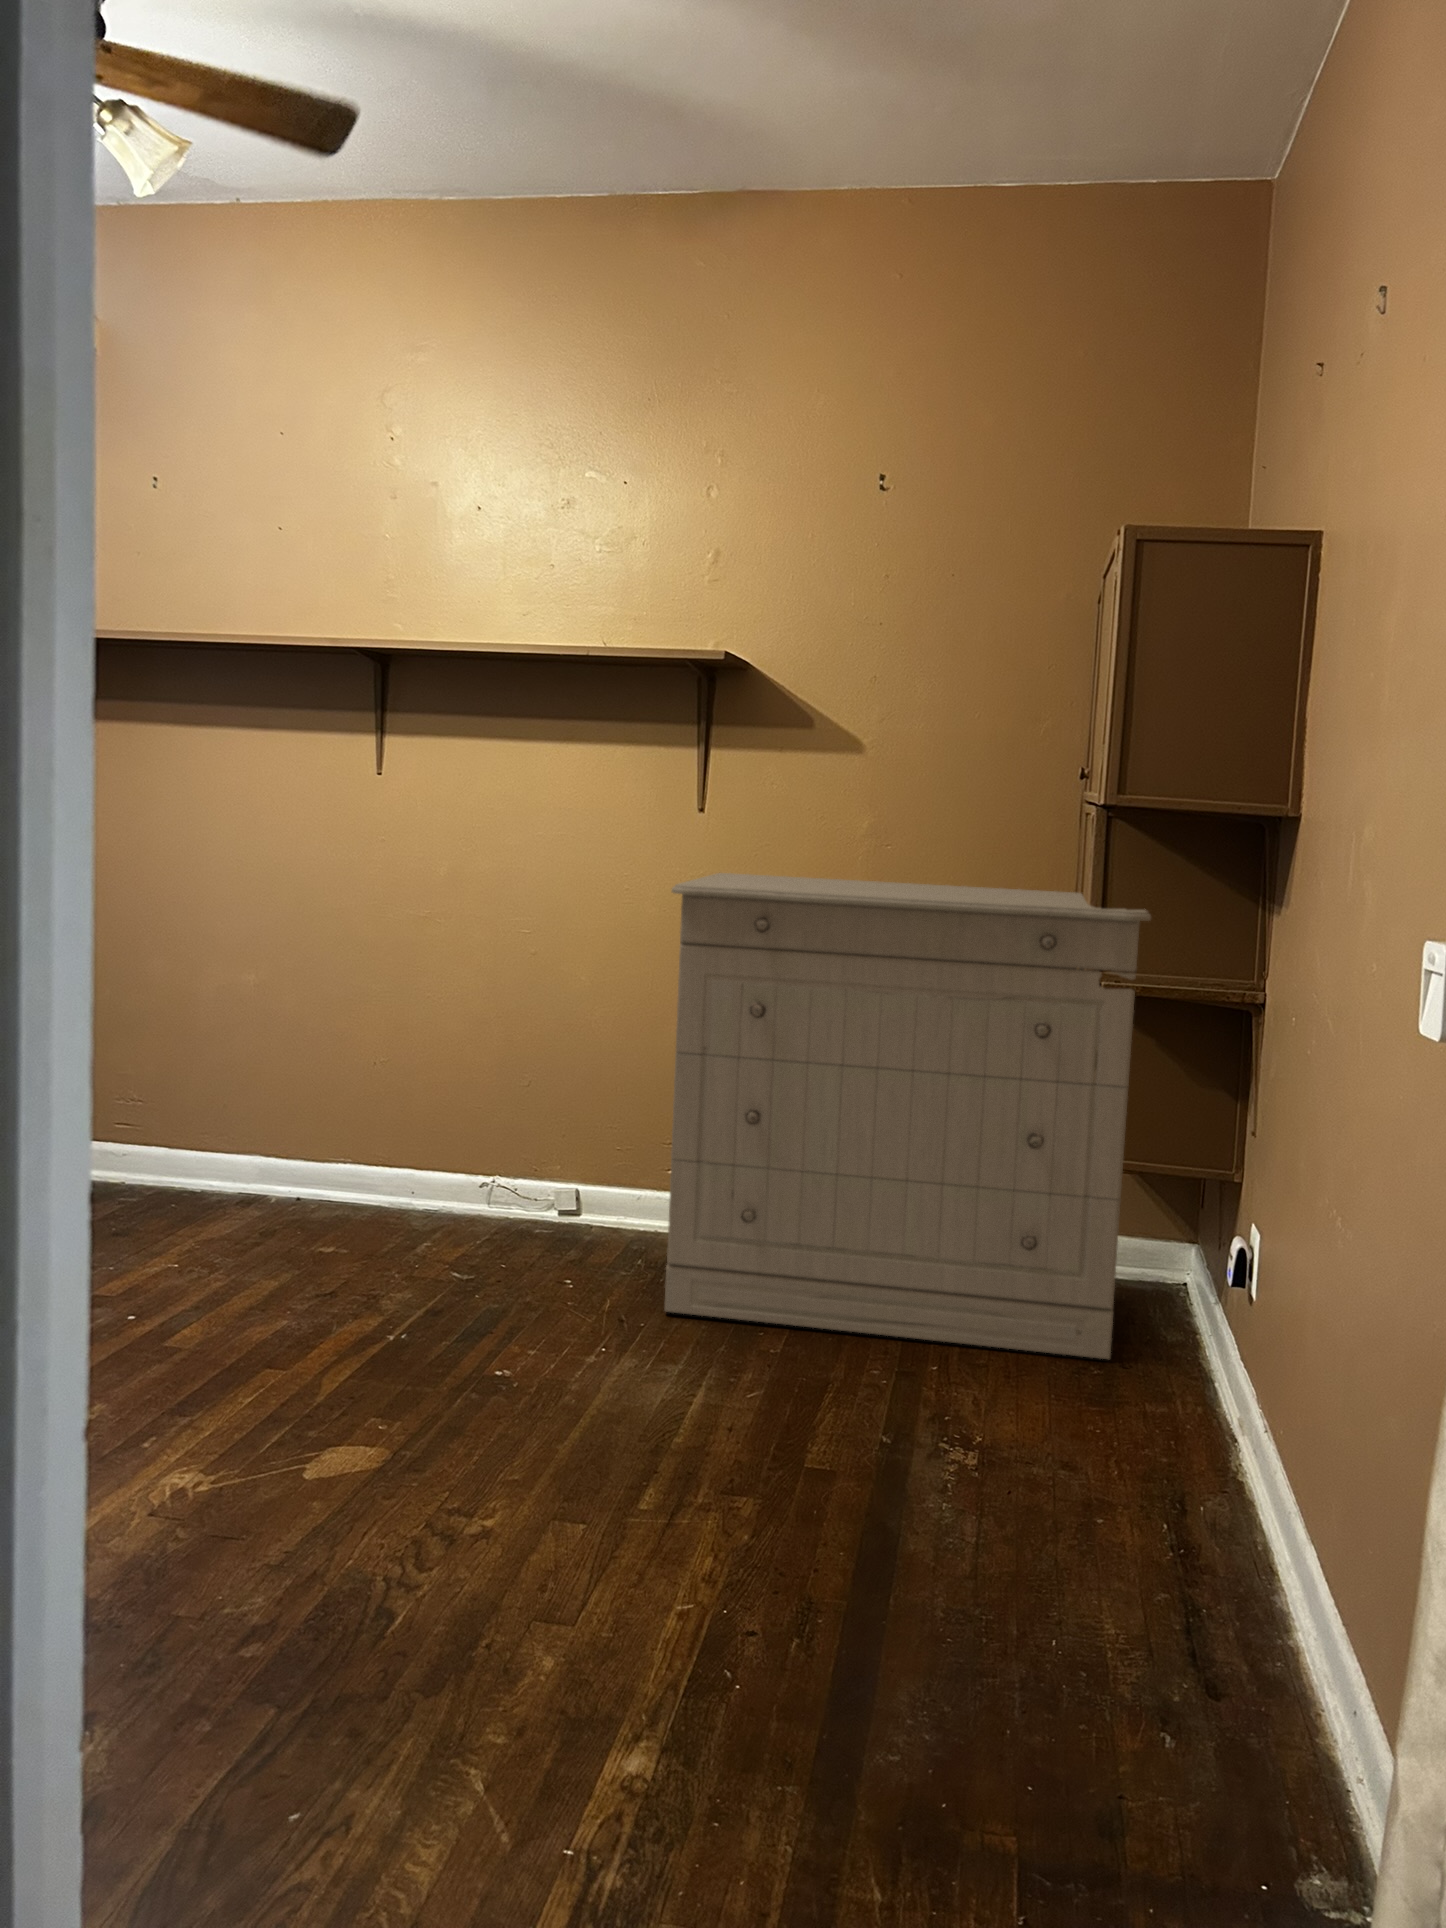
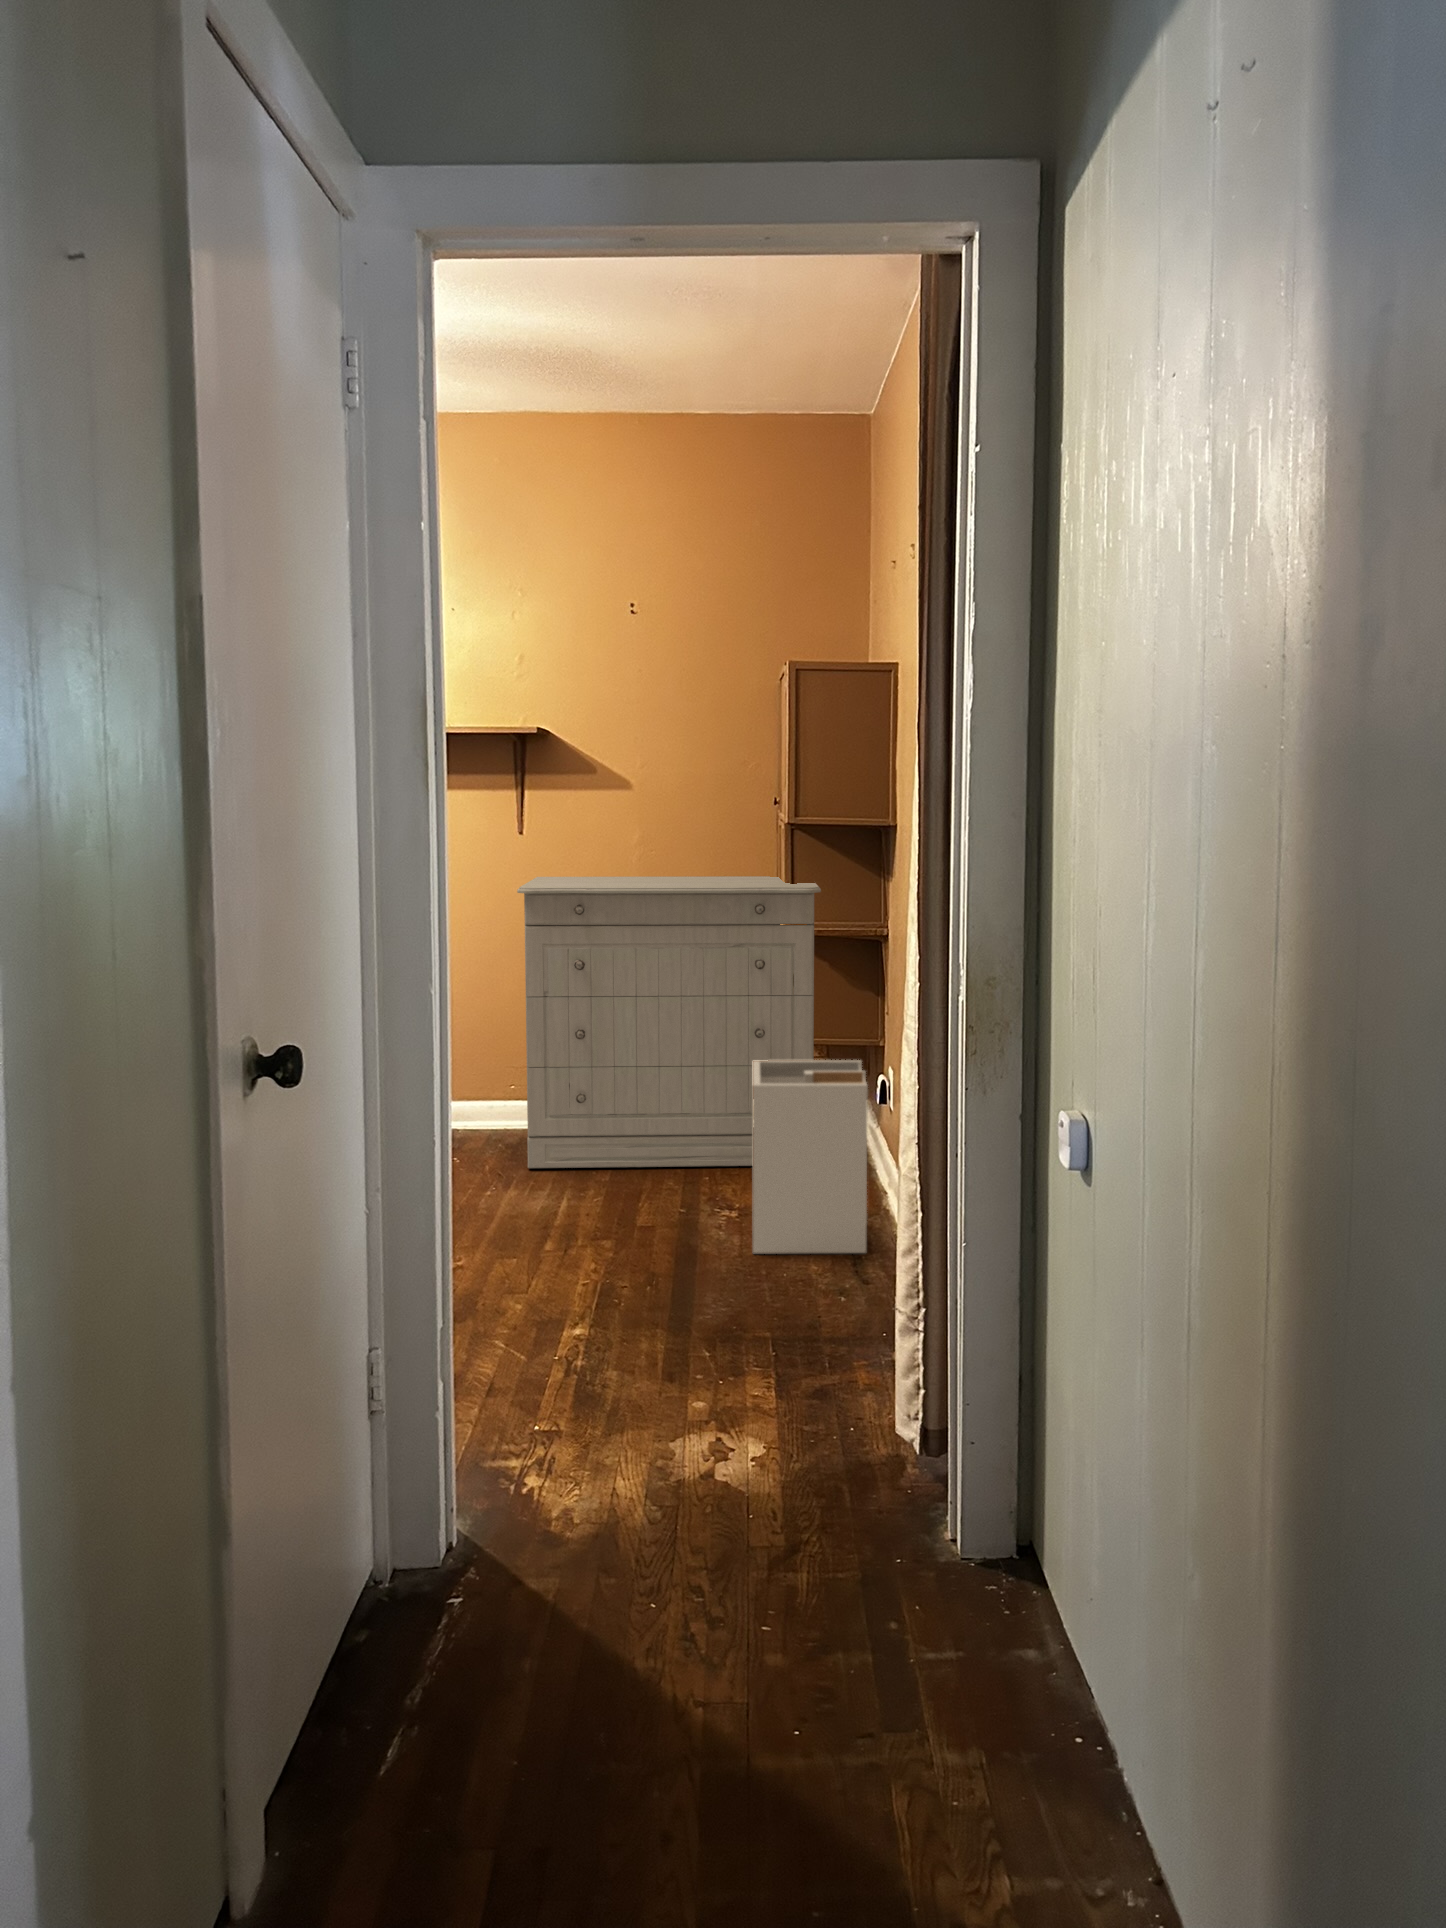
laundry hamper: none [1001,1204,1243,1607] -> present [752,1060,868,1253]

